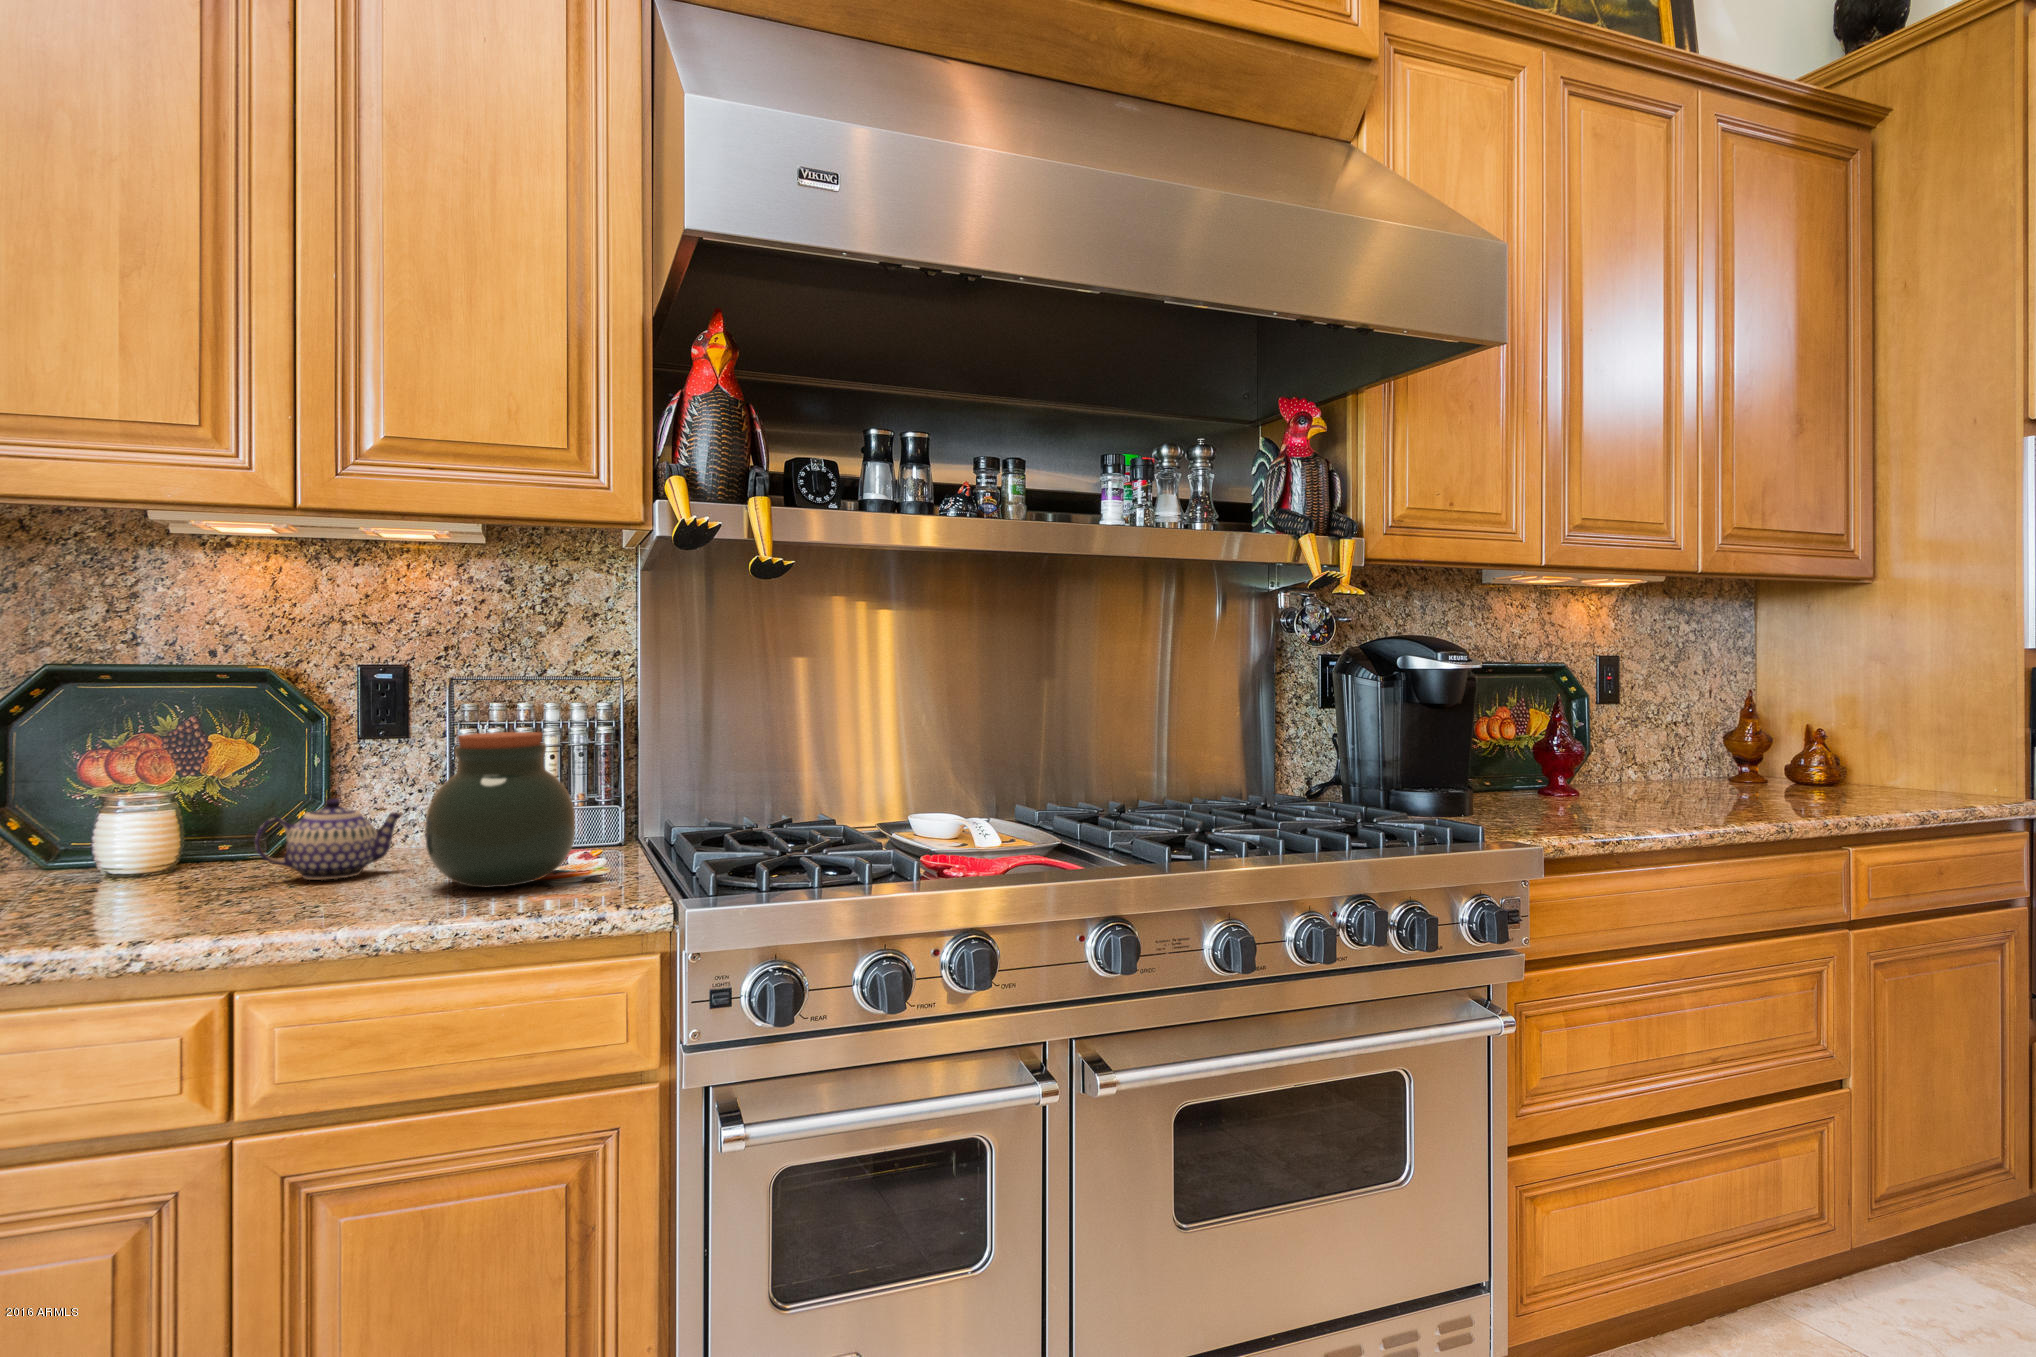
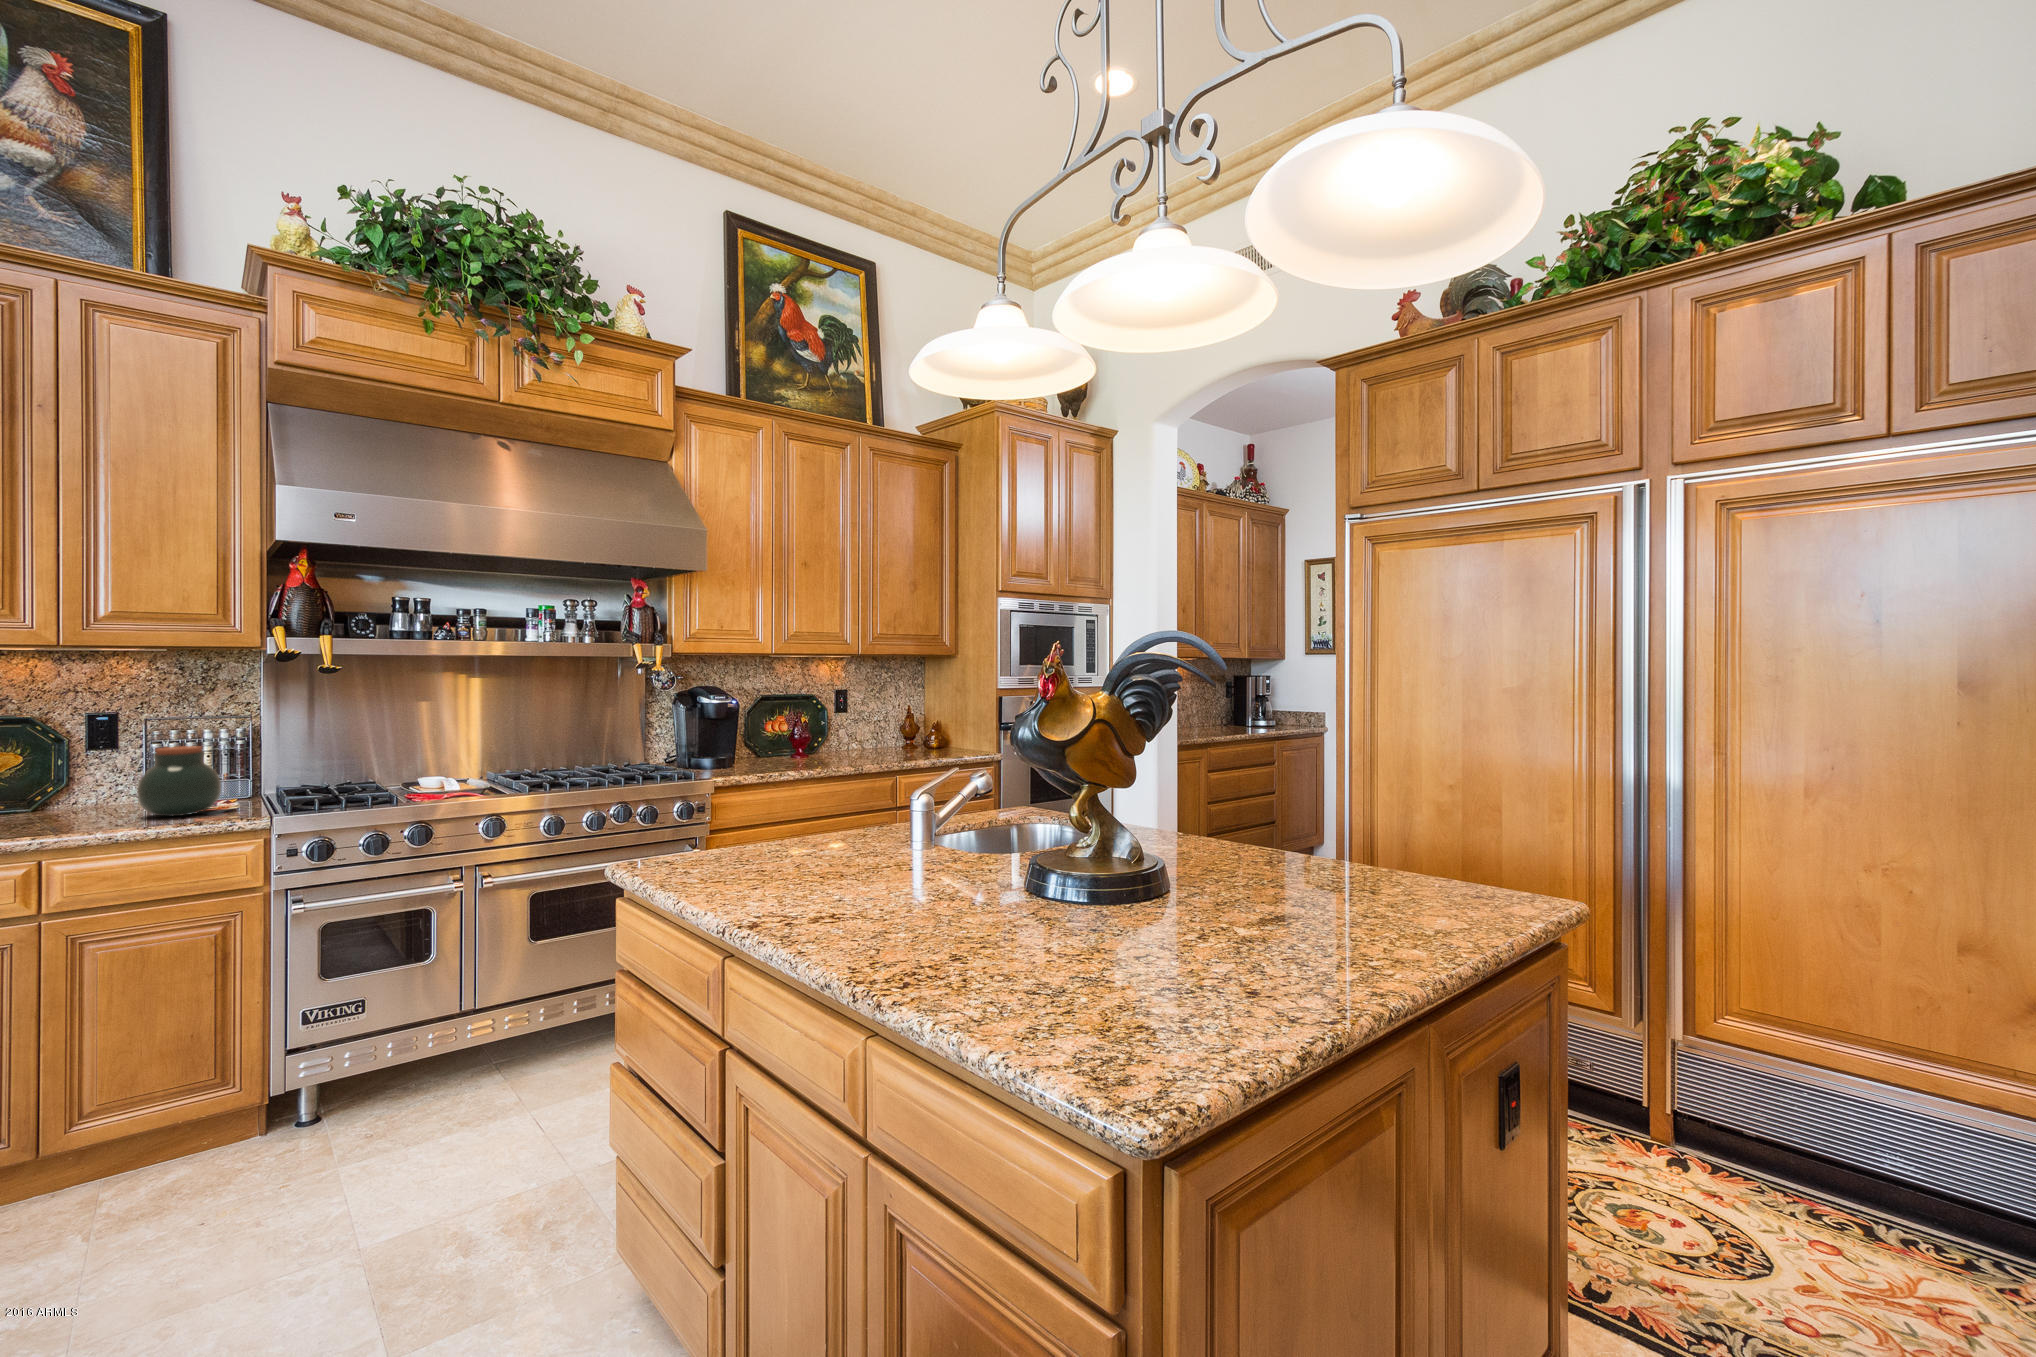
teapot: present [255,798,403,880] -> none [34,780,121,818]

